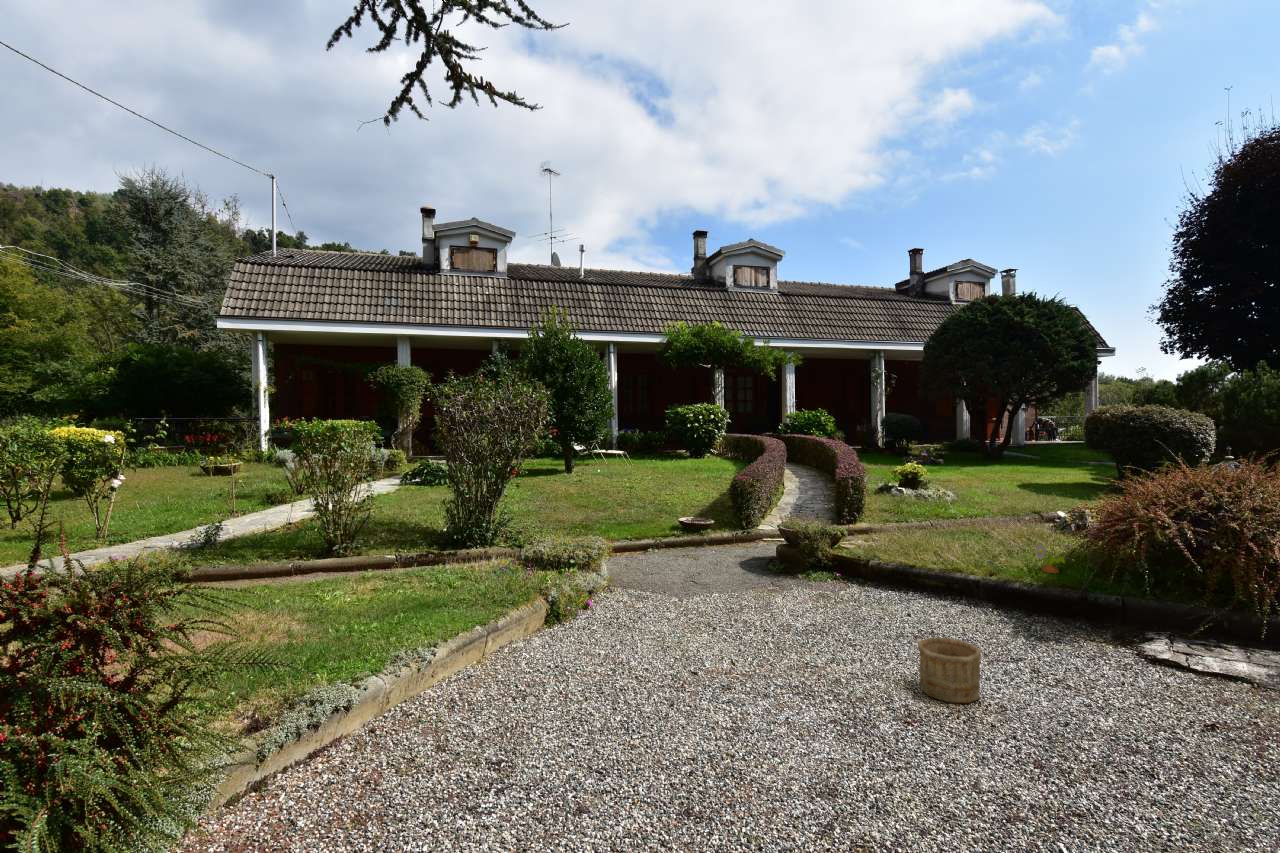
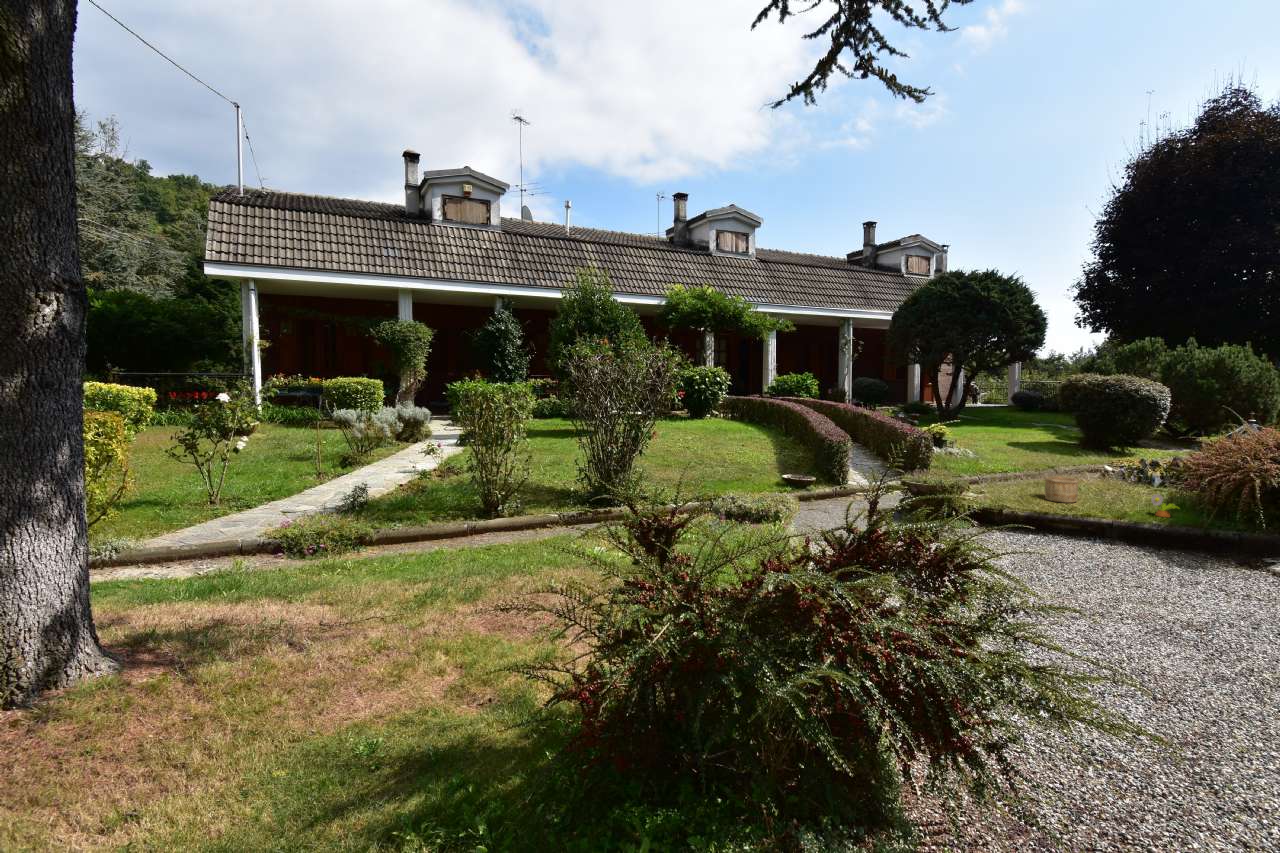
wooden bucket: present [918,638,982,703] -> present [1045,476,1079,503]

